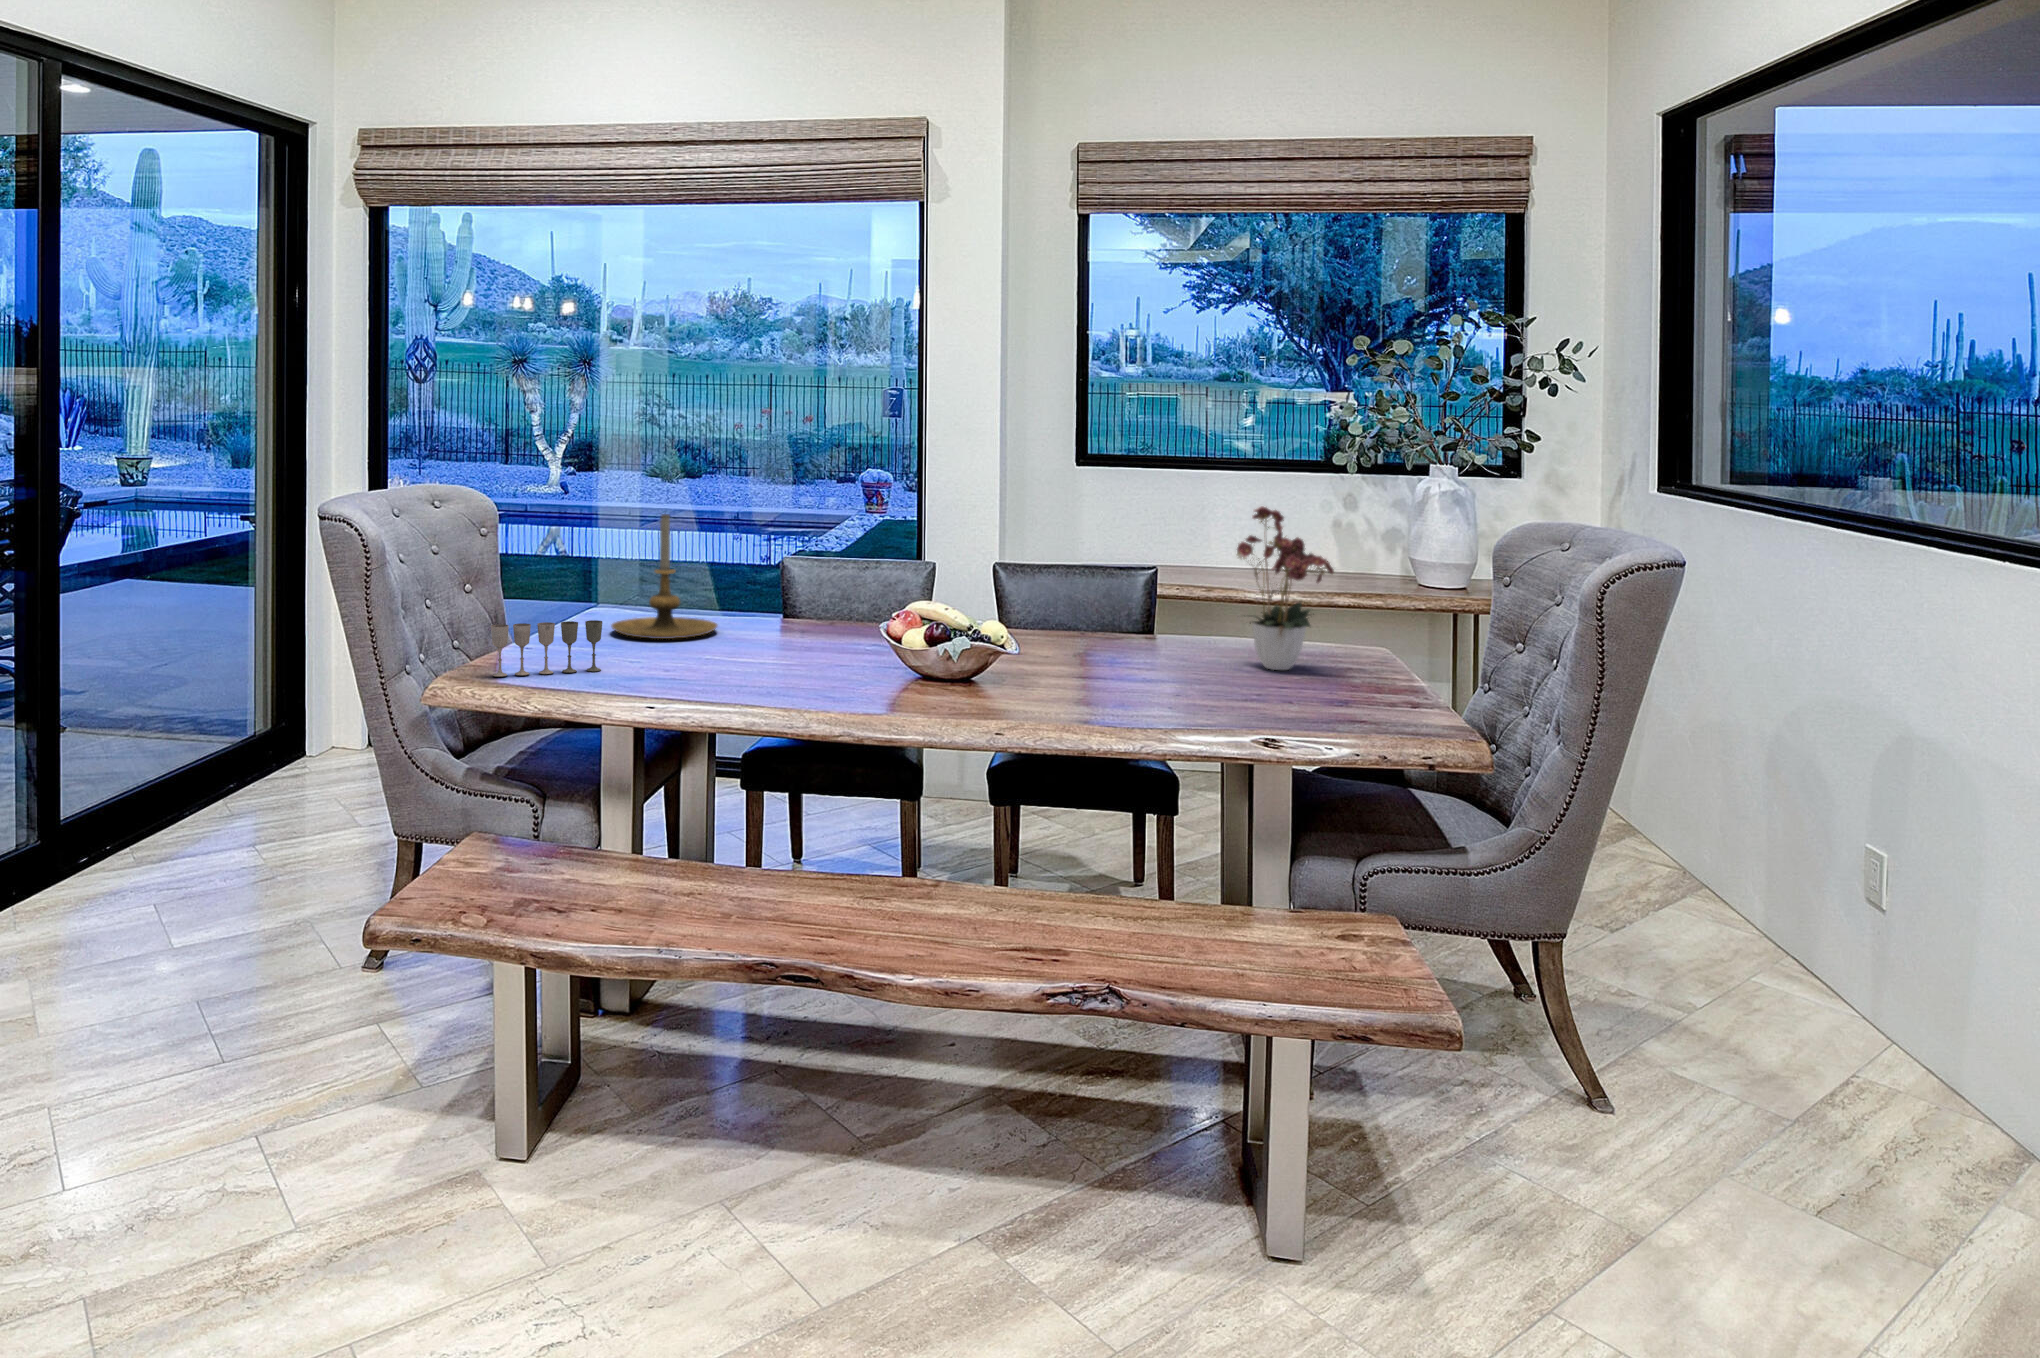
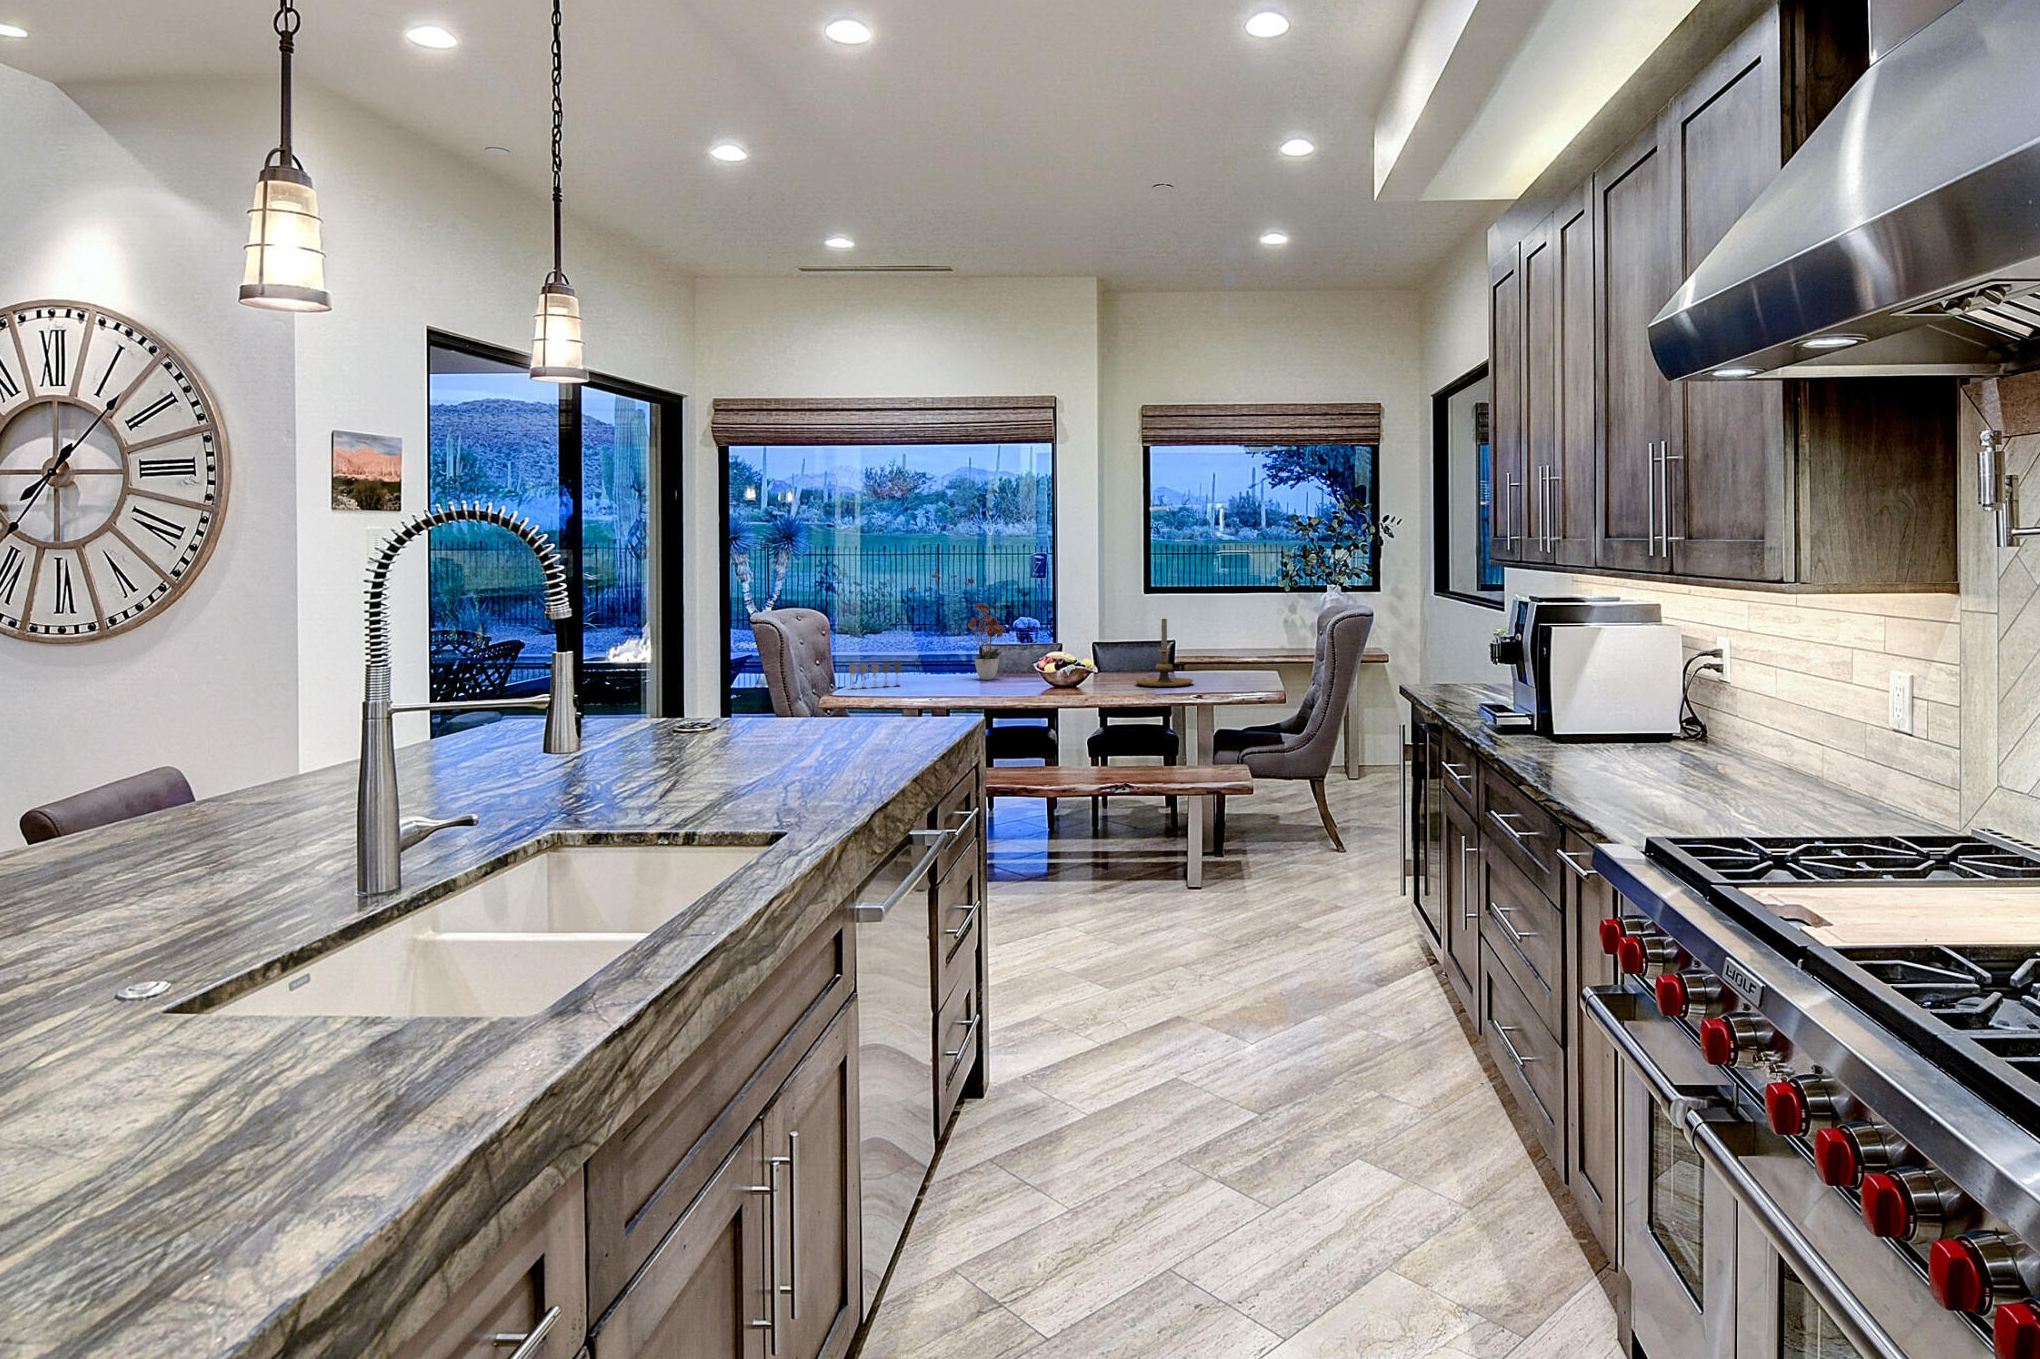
flower arrangement: present [1237,506,1334,670] -> present [968,603,1006,680]
candle holder: present [611,514,717,639] -> present [1135,619,1193,687]

